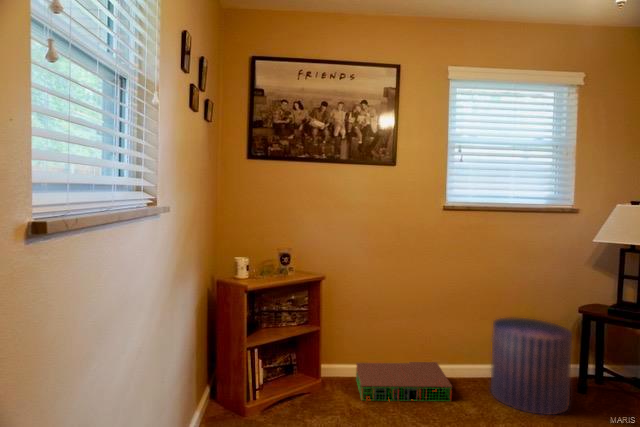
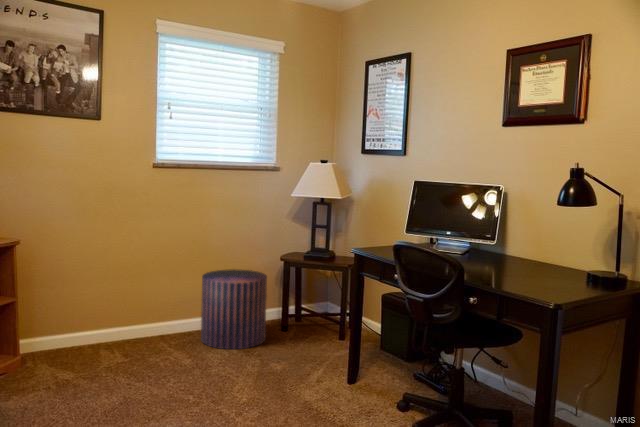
storage bin: present [356,362,452,400] -> none [61,321,163,366]

